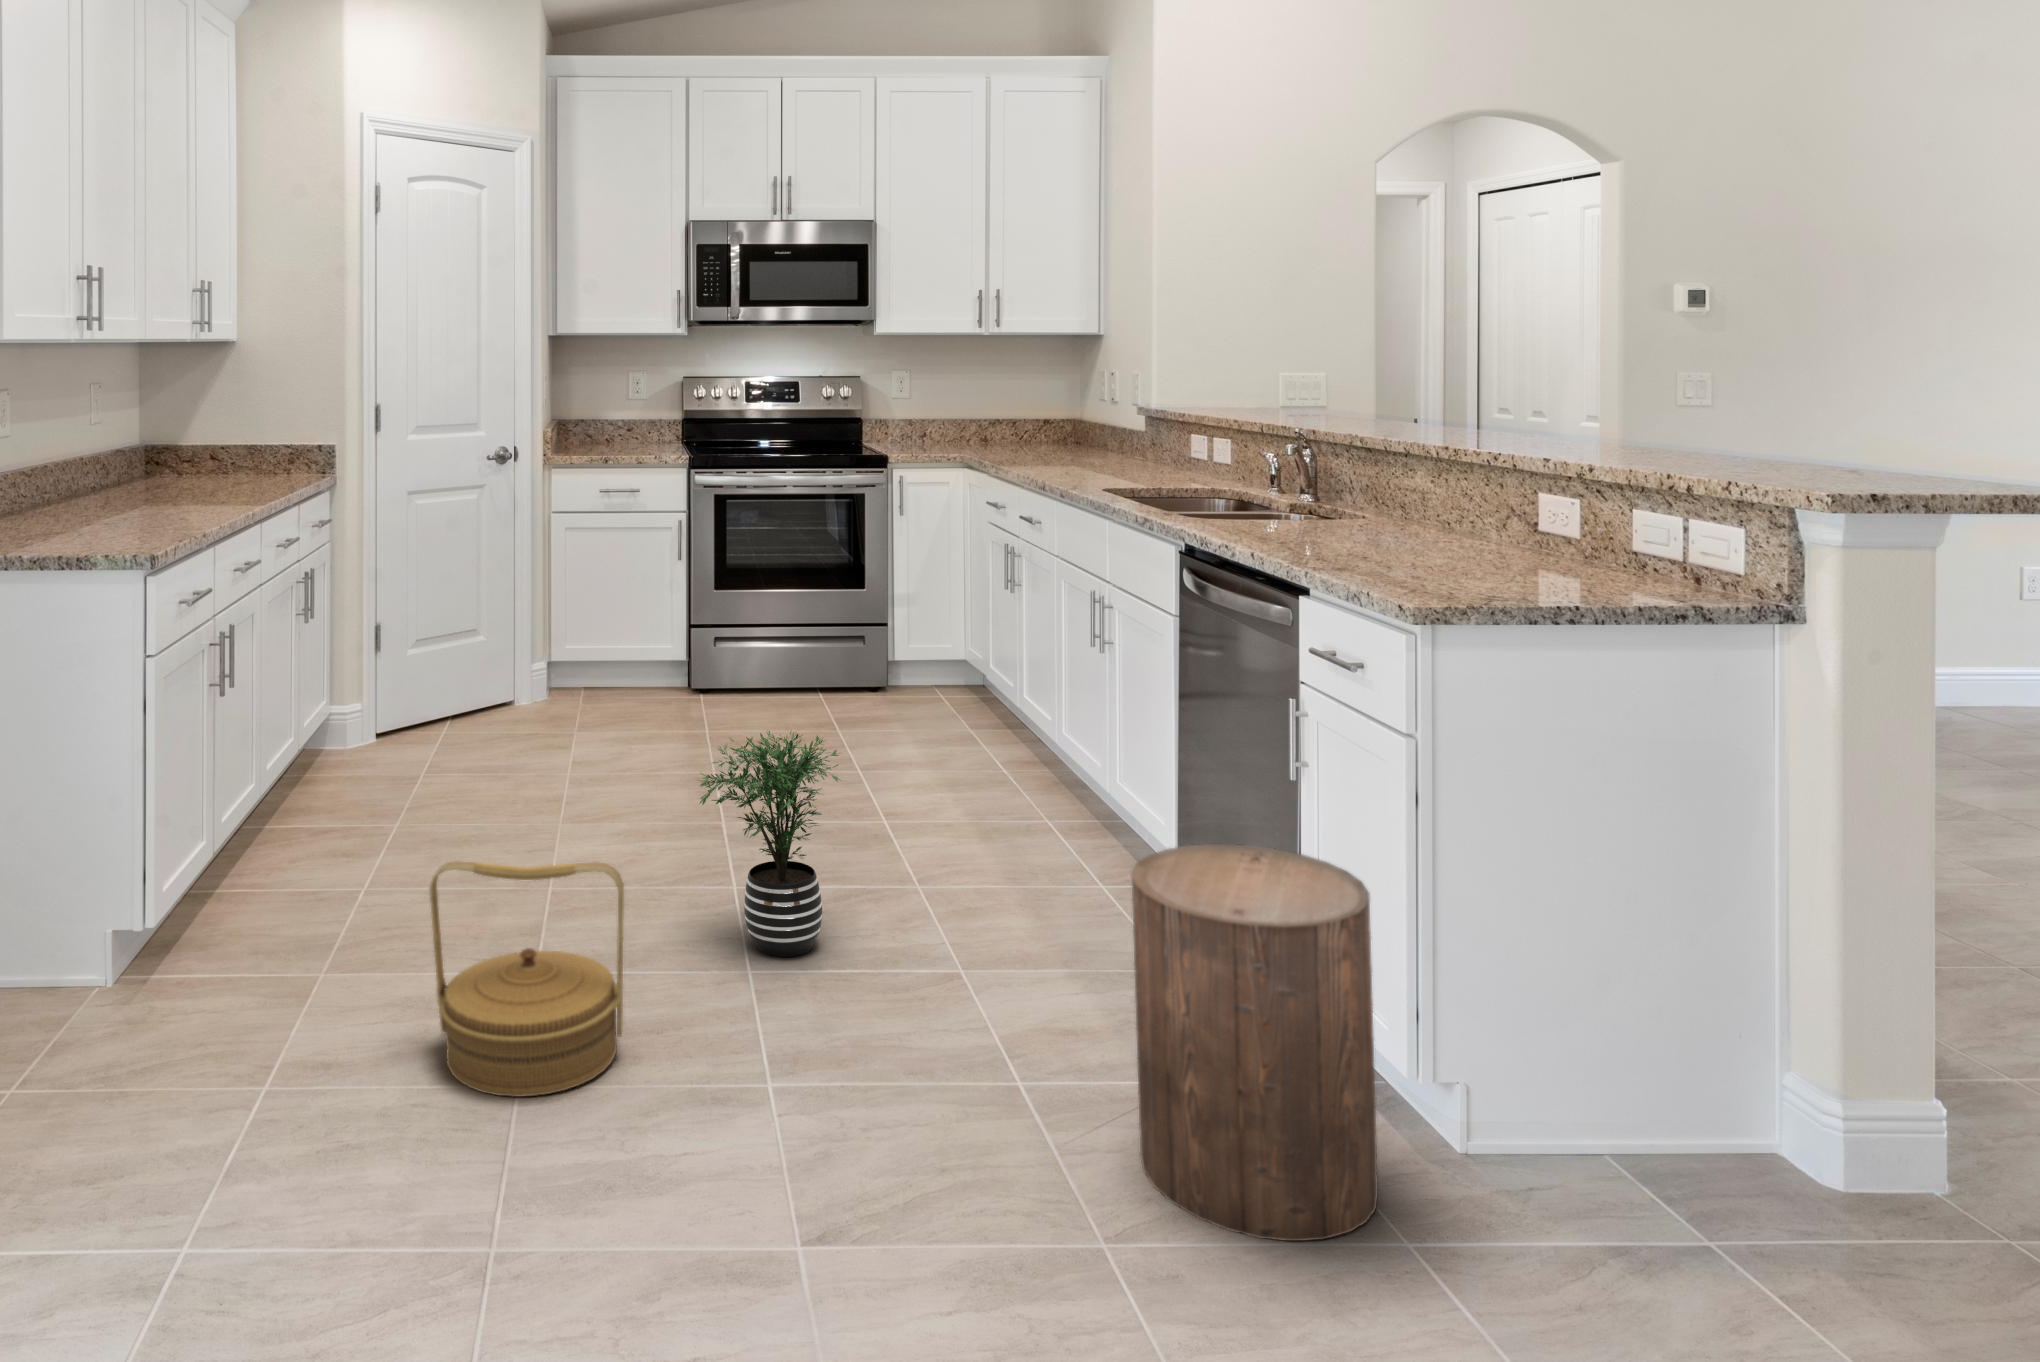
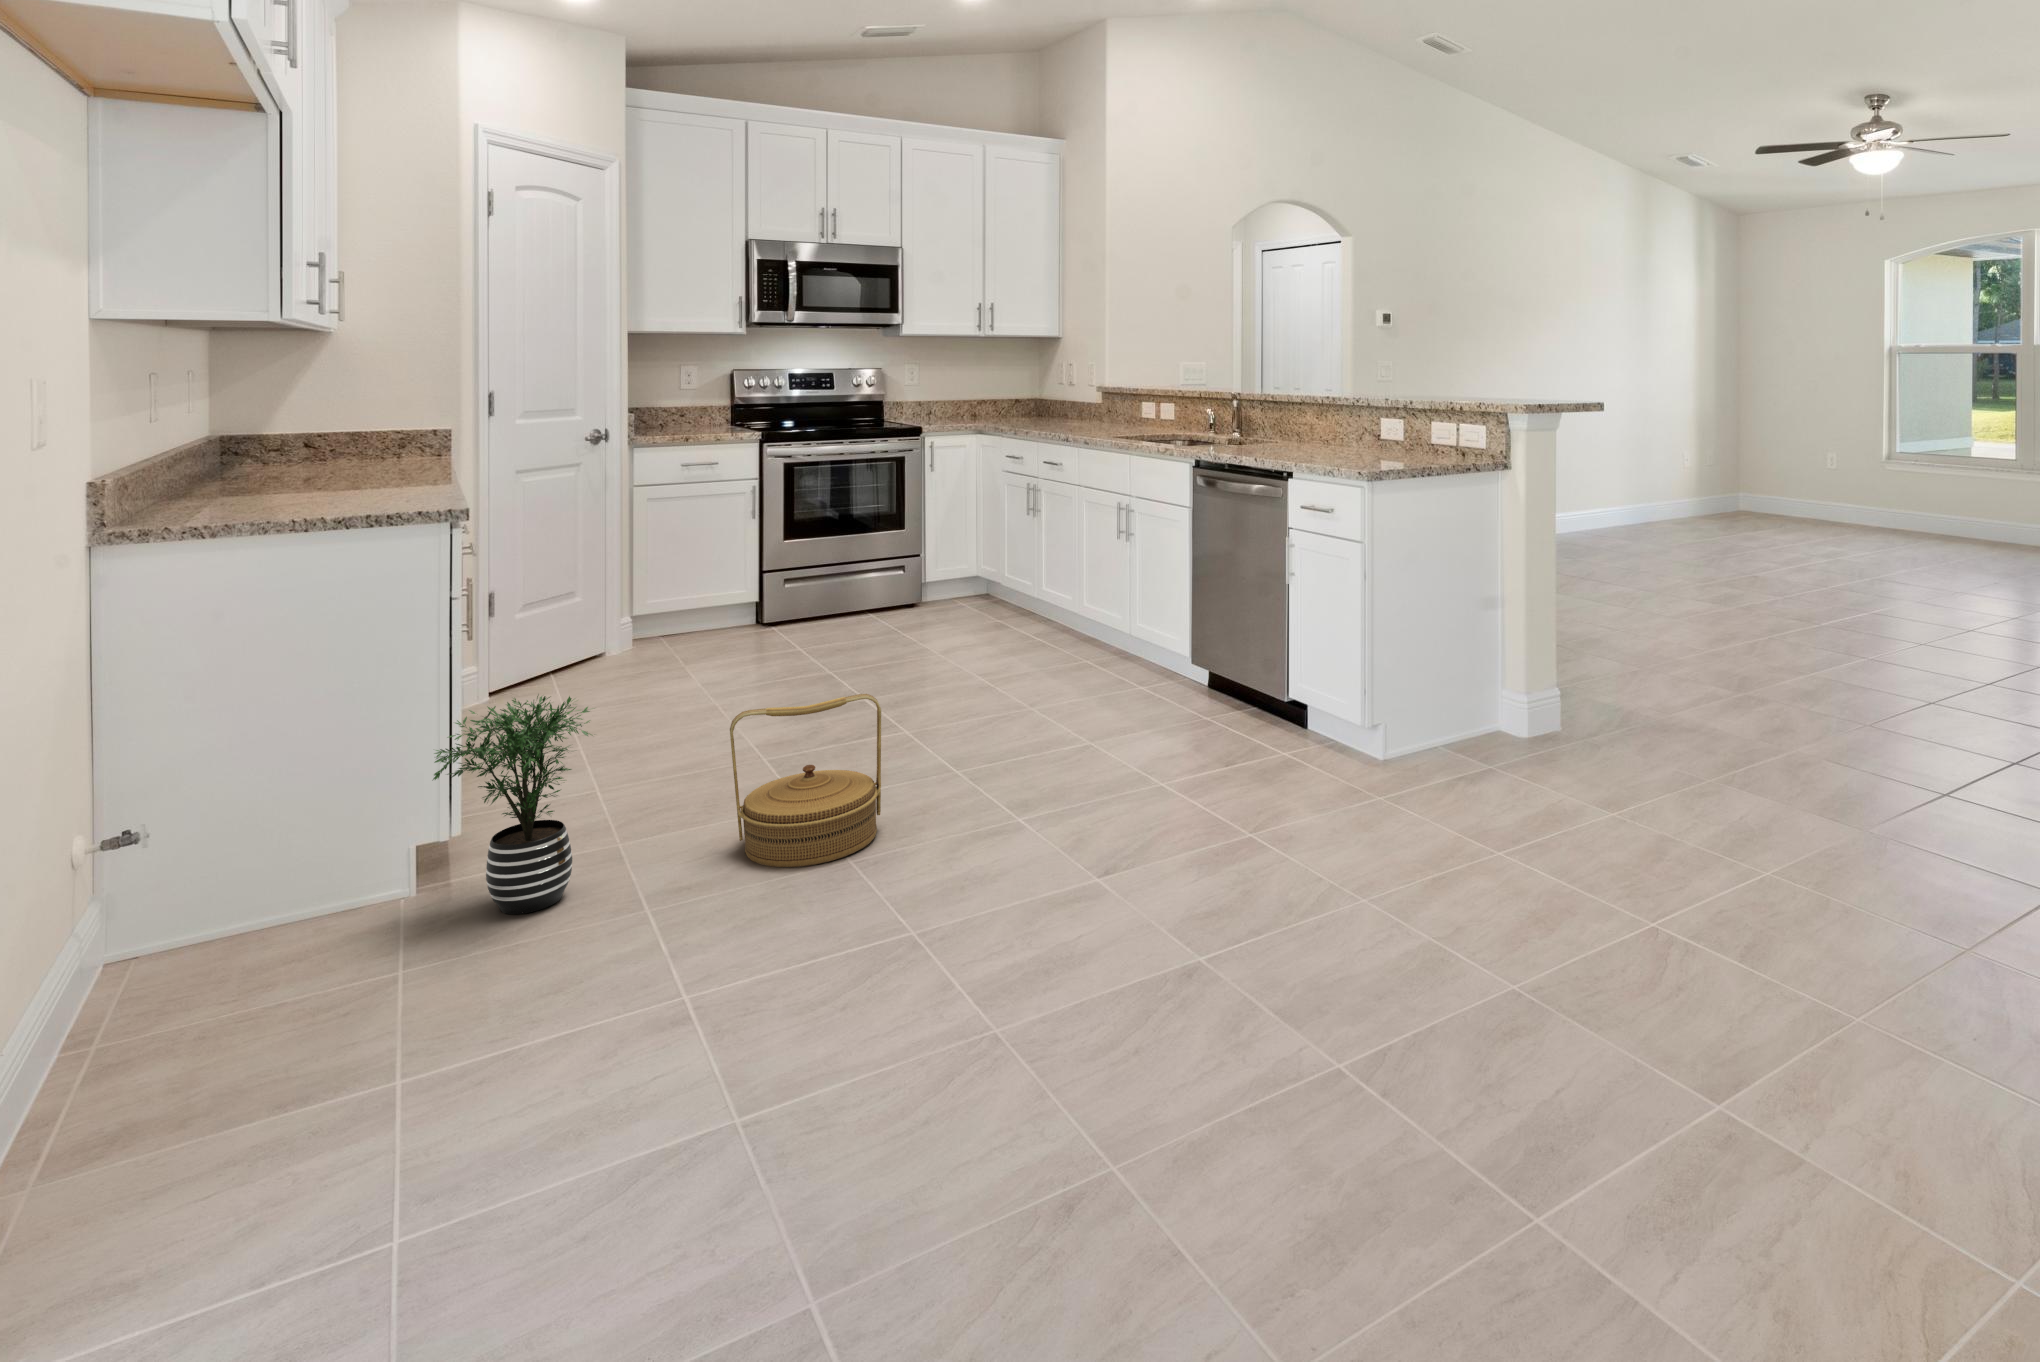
potted plant: present [700,731,841,957] -> present [433,696,591,914]
stool: present [1132,844,1378,1241] -> none [1220,618,1352,825]

